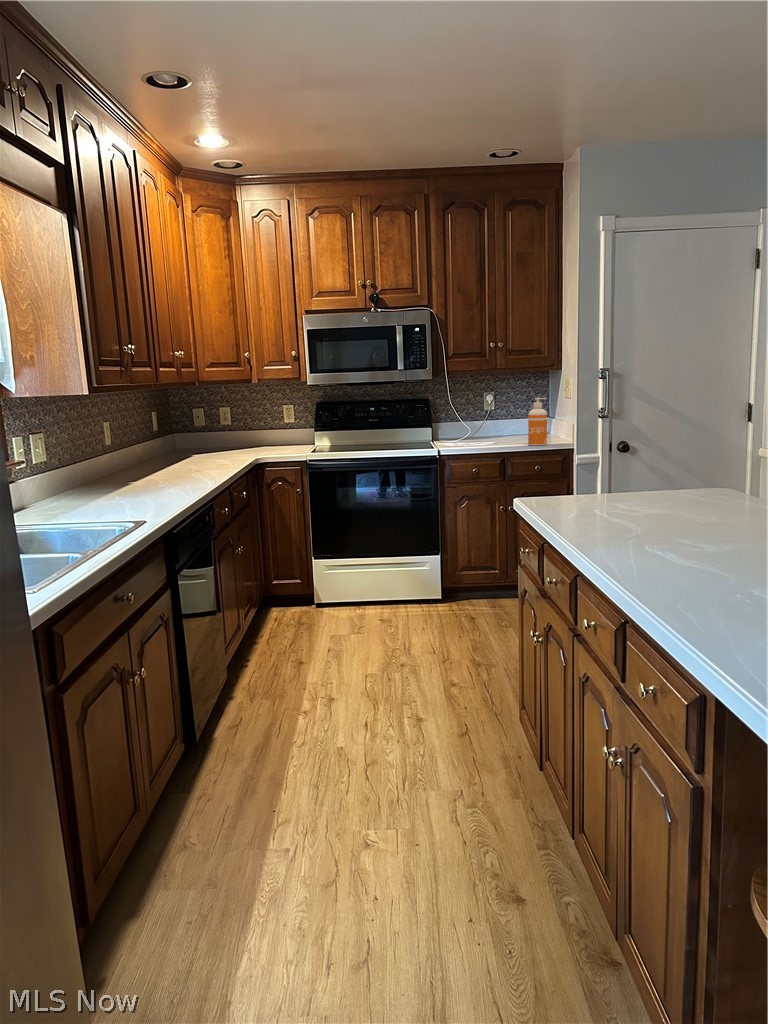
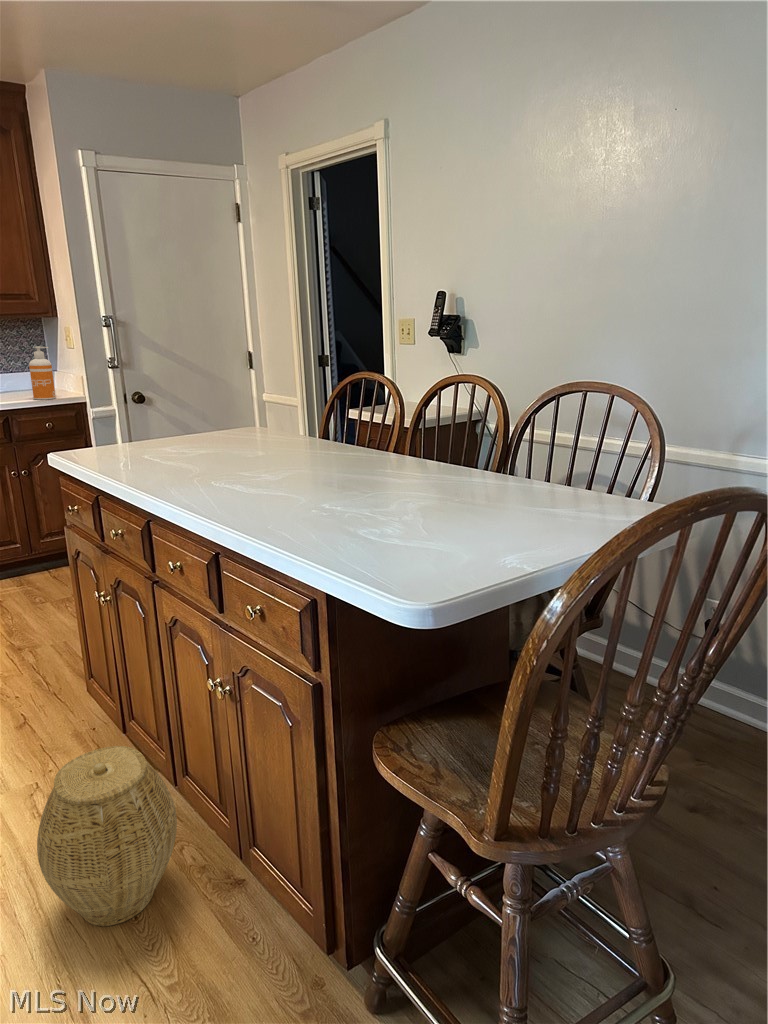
woven basket: none [439,776,561,947] -> present [37,746,177,926]

